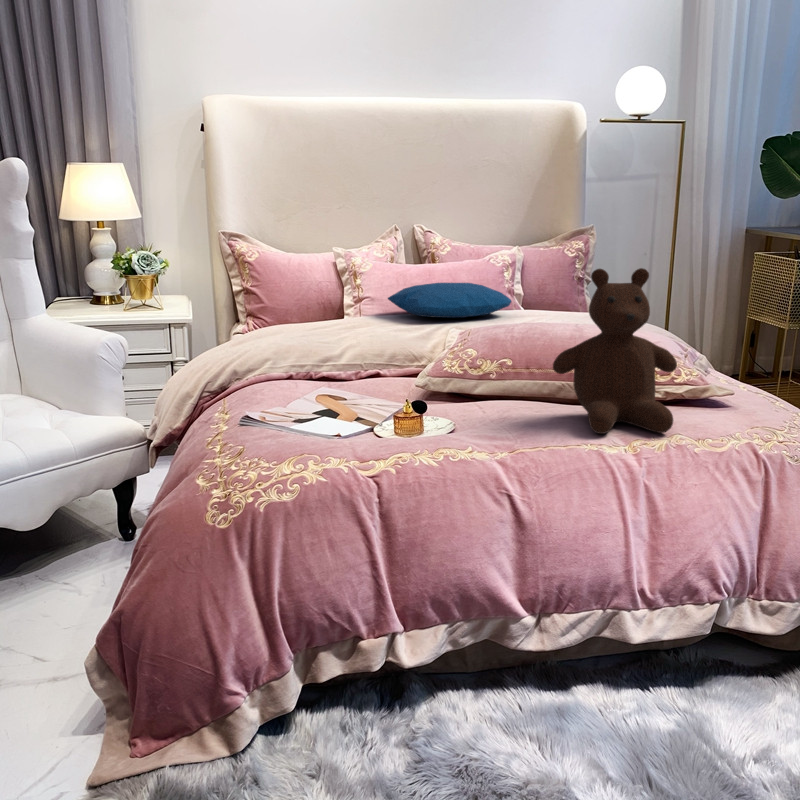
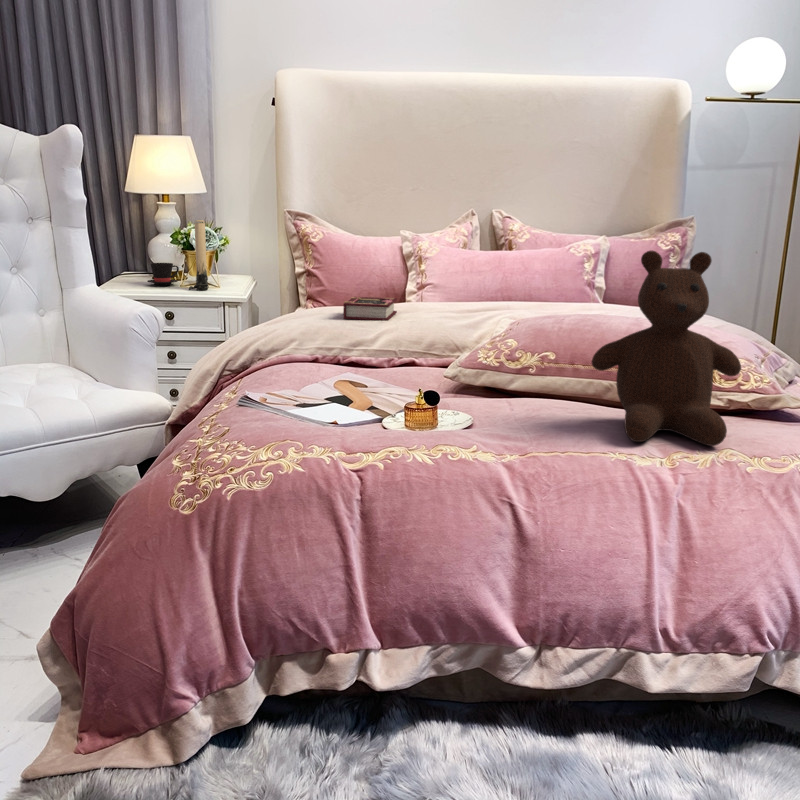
candle: none [129,245,149,313] -> present [189,220,209,290]
pillow: present [388,283,511,318] -> none [449,271,582,307]
teacup: none [84,288,114,310] -> present [147,263,179,285]
book: none [302,314,348,337] -> present [343,297,397,321]

